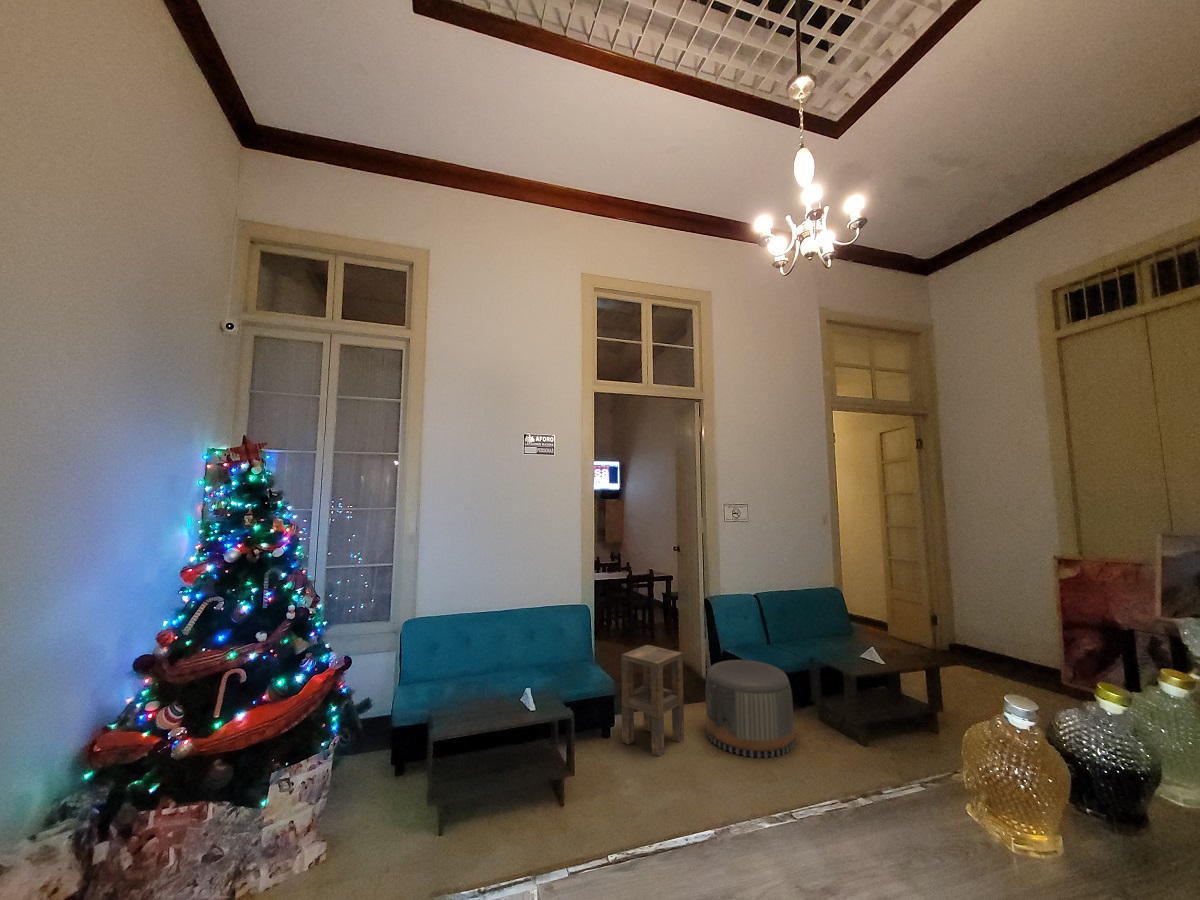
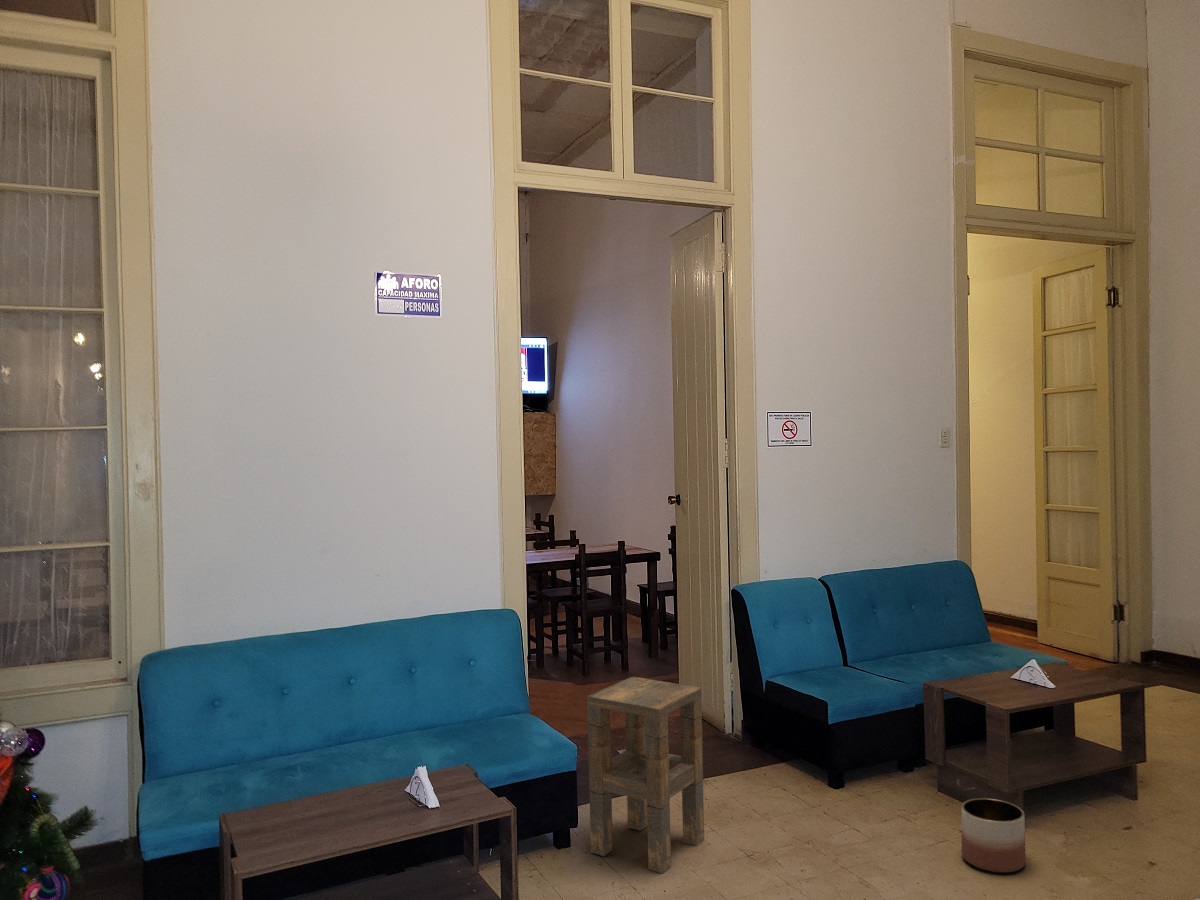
pouf: present [706,660,794,758] -> none [742,695,899,863]
planter: none [827,726,865,771] -> present [962,798,1026,873]

